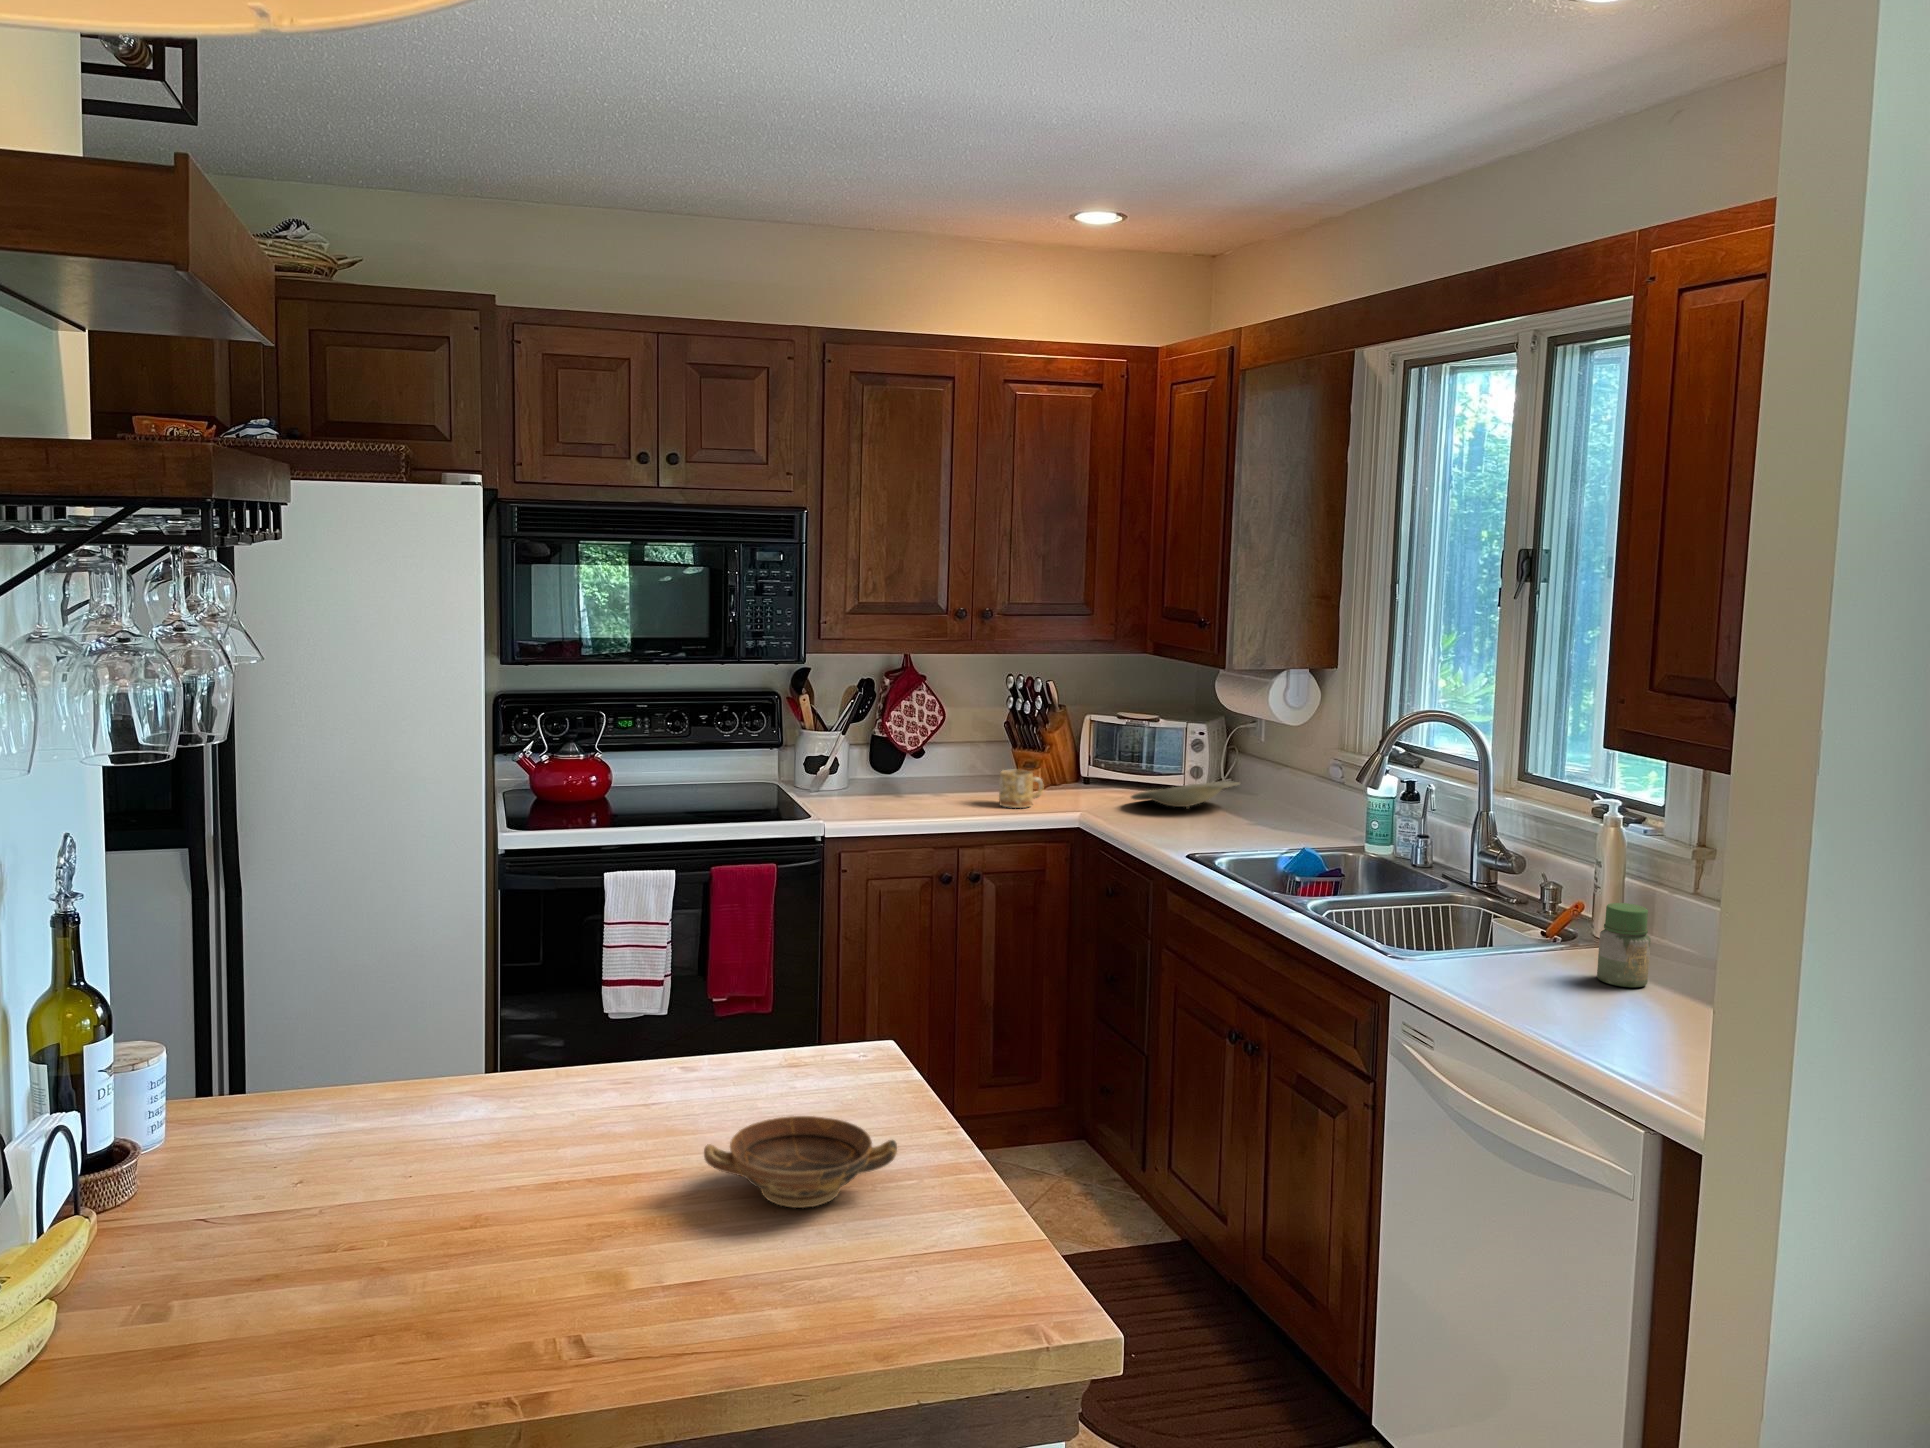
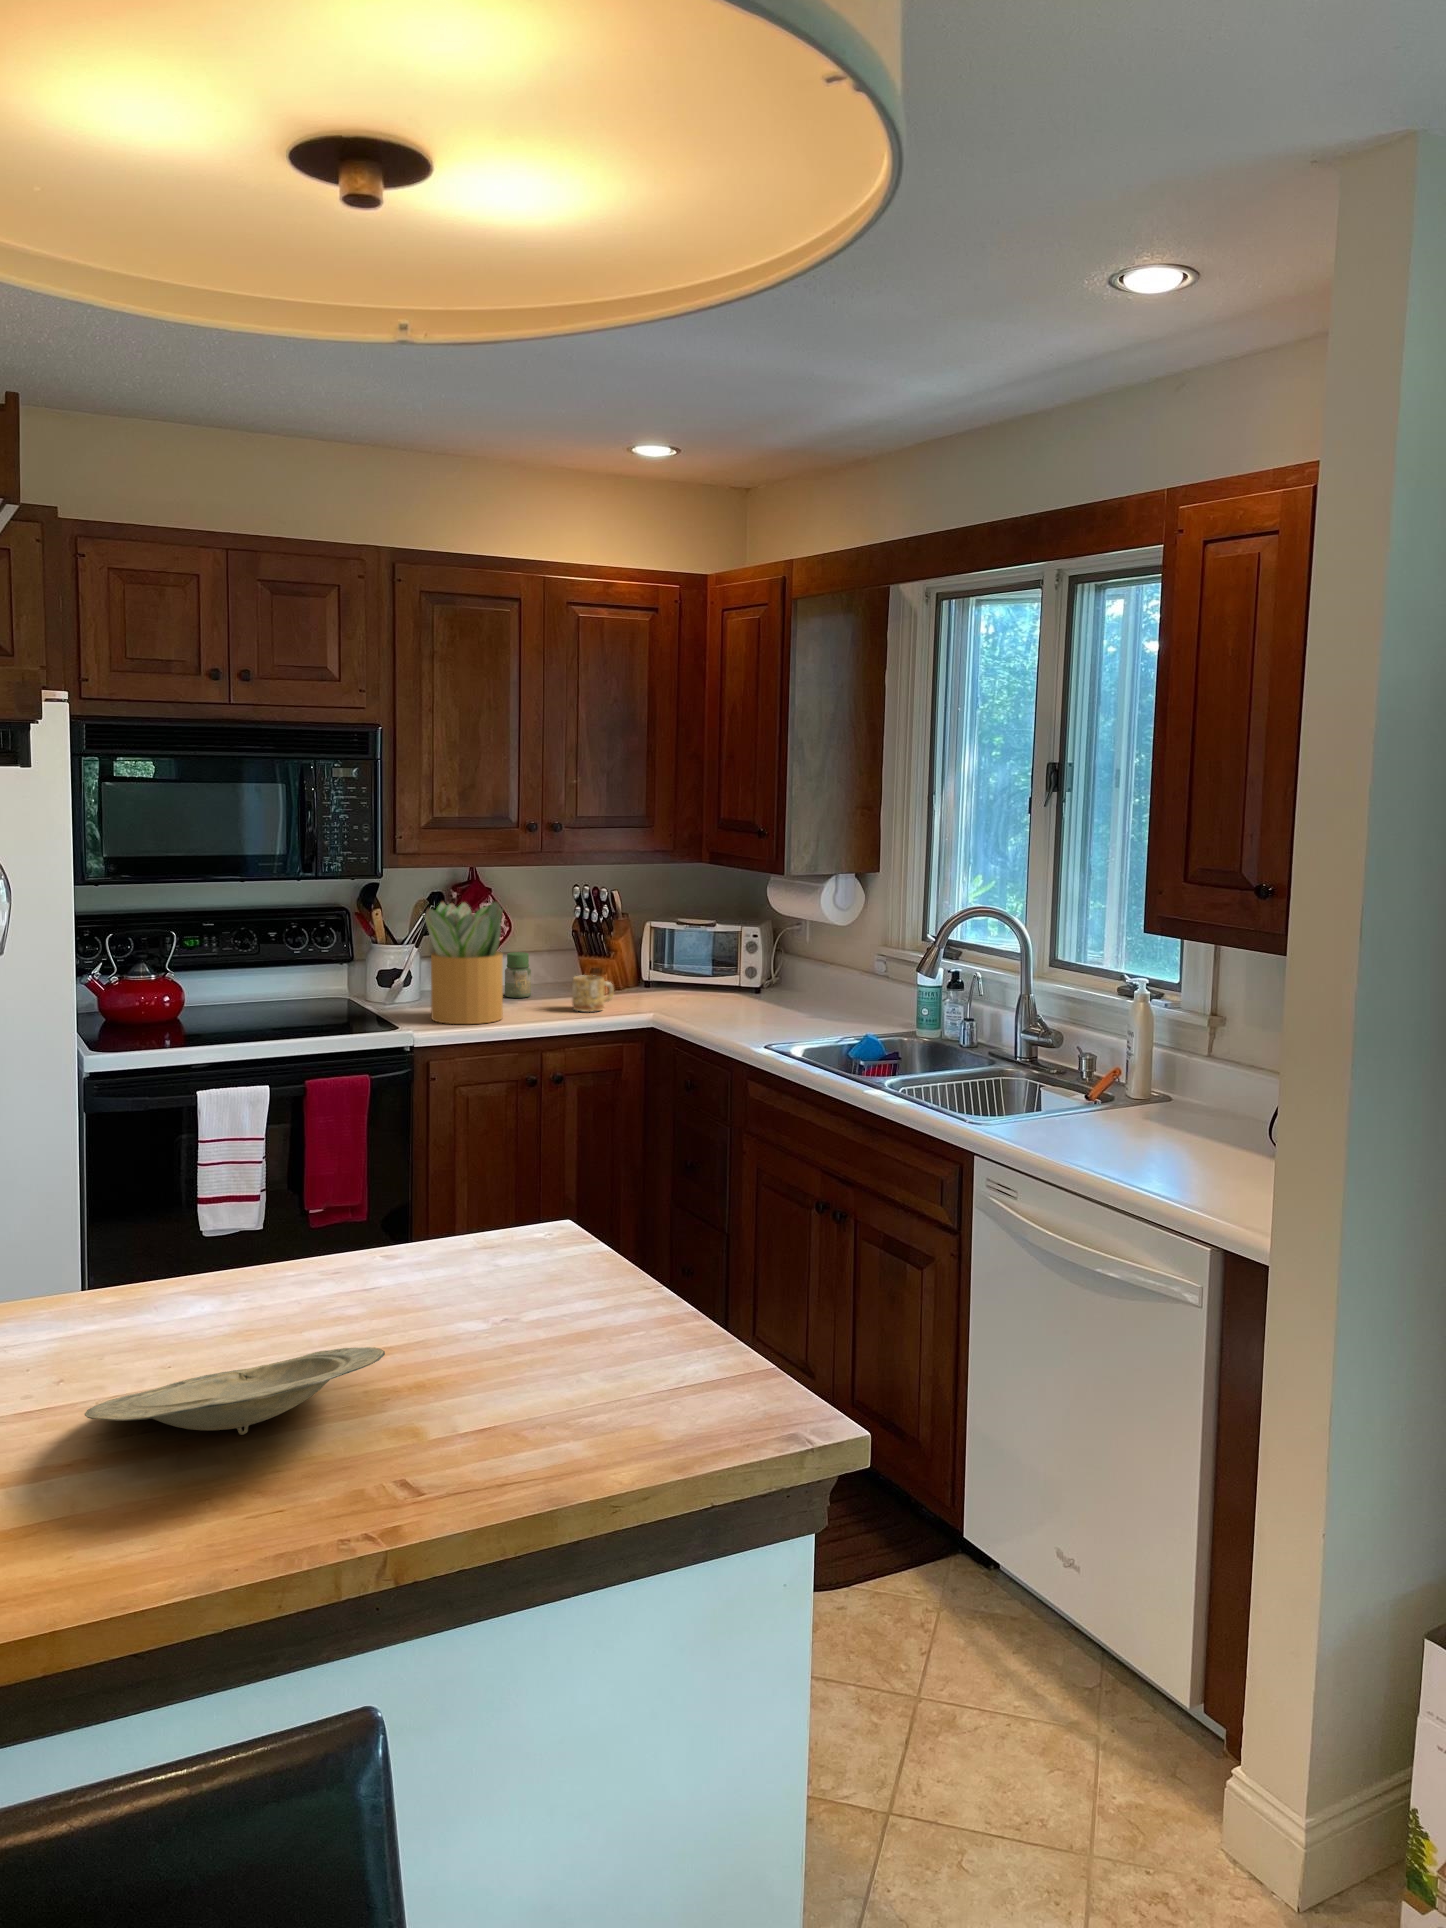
potted plant: none [839,688,928,816] -> present [424,901,503,1024]
plate: present [1131,782,1240,808] -> present [85,1347,385,1435]
jar: present [1597,903,1651,987] -> present [505,952,531,998]
bowl: present [704,1116,897,1208] -> none [463,1281,635,1360]

